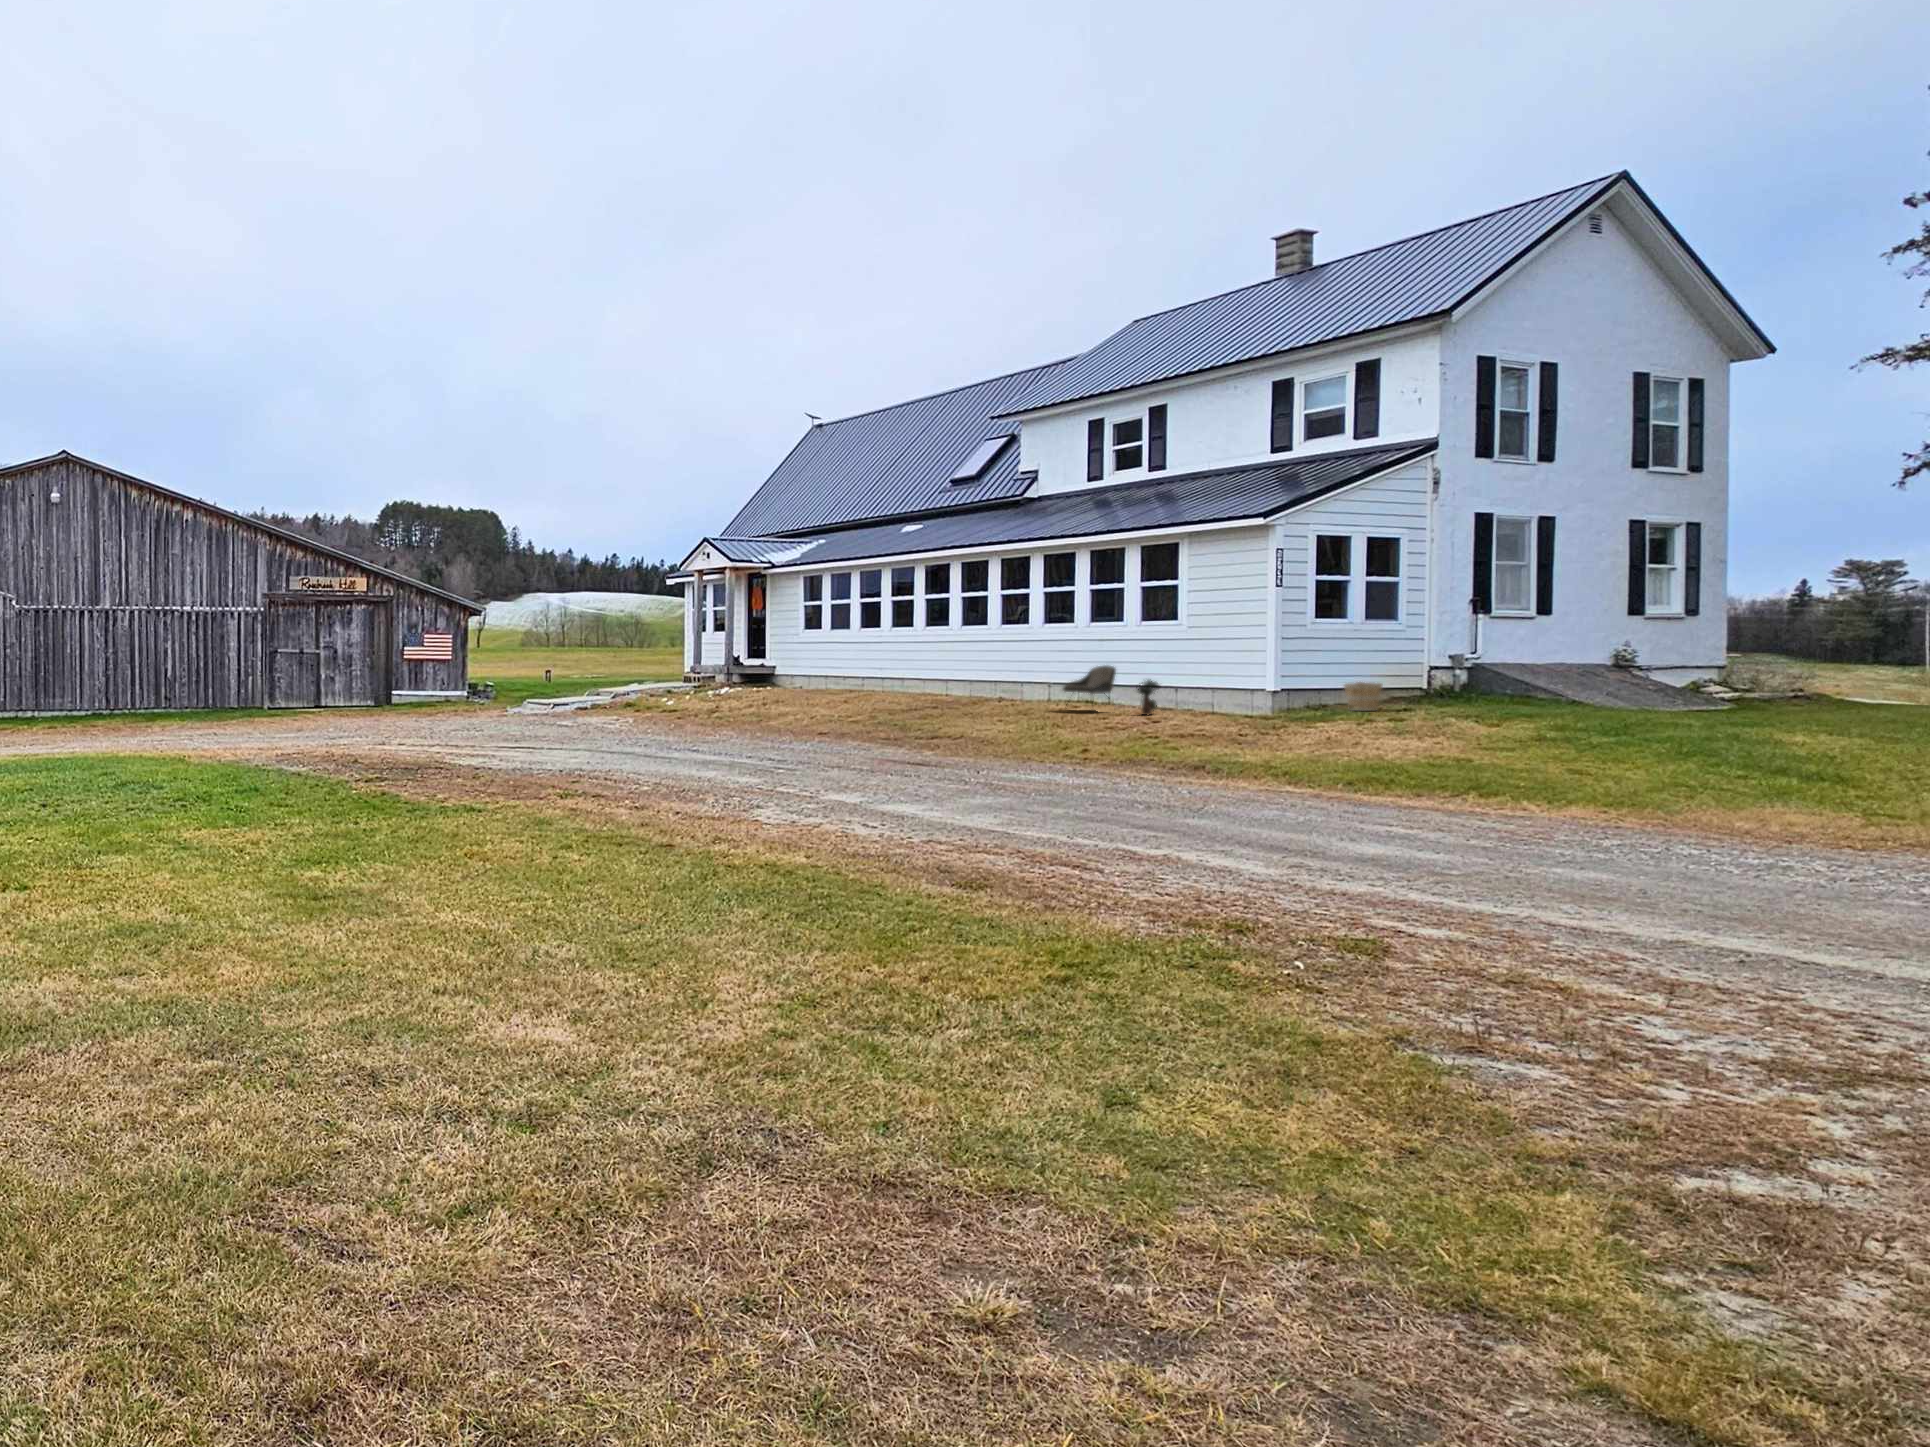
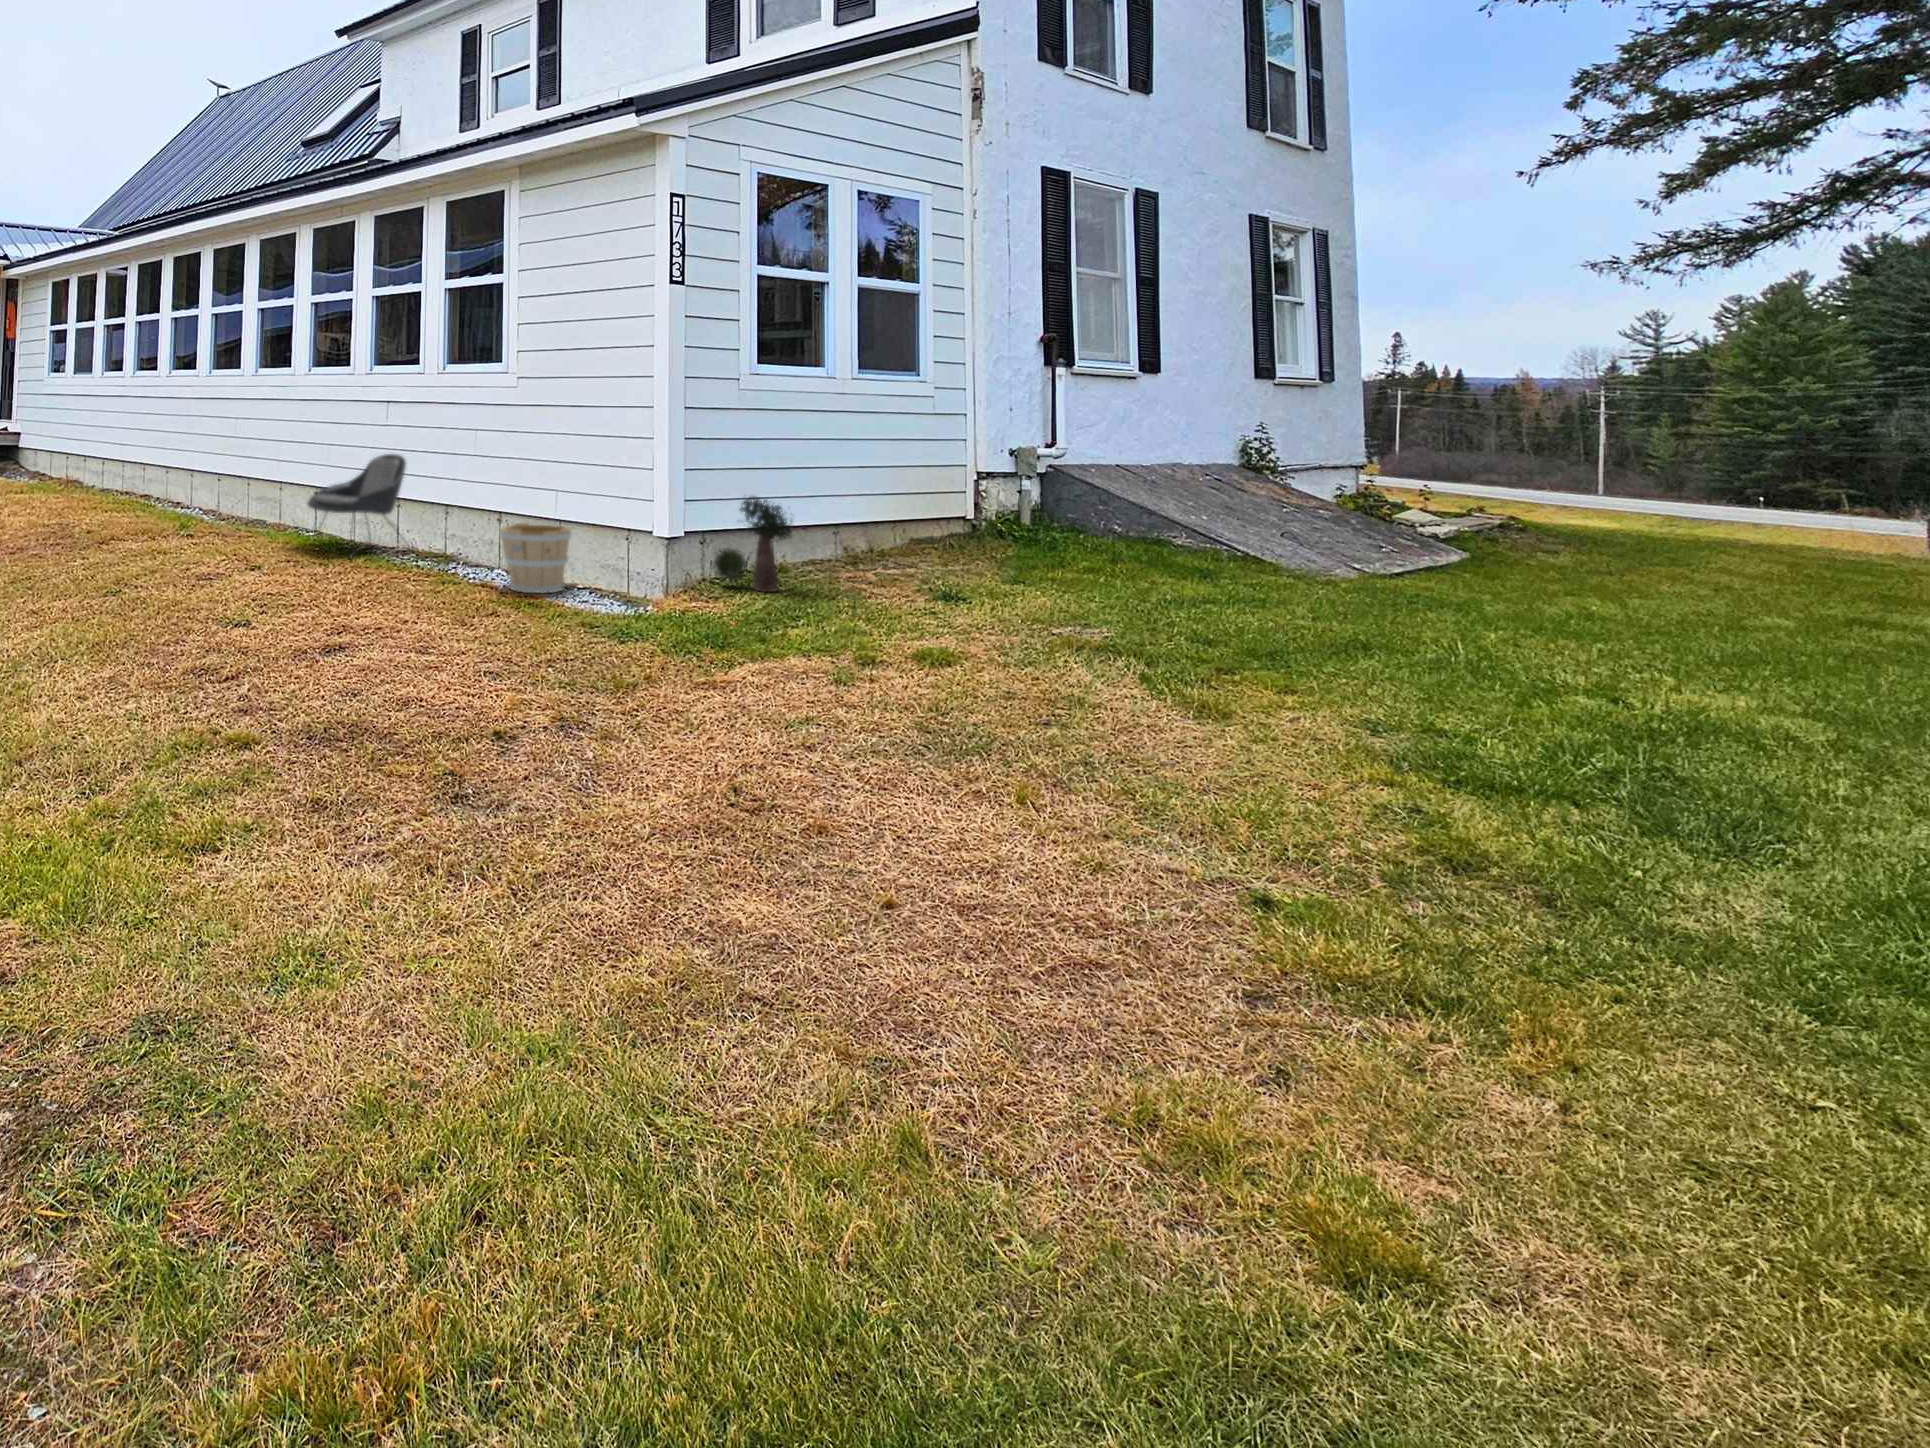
potted plant: present [1136,679,1161,715] -> present [714,496,792,592]
wooden bucket: present [1344,682,1382,711] -> present [500,523,572,593]

